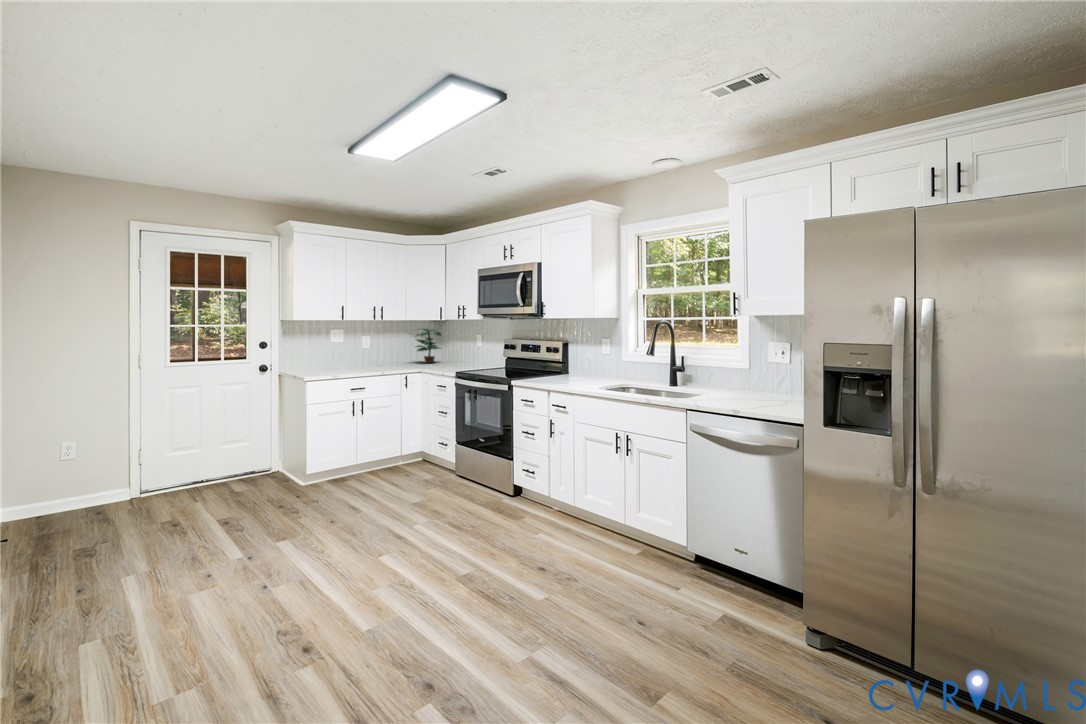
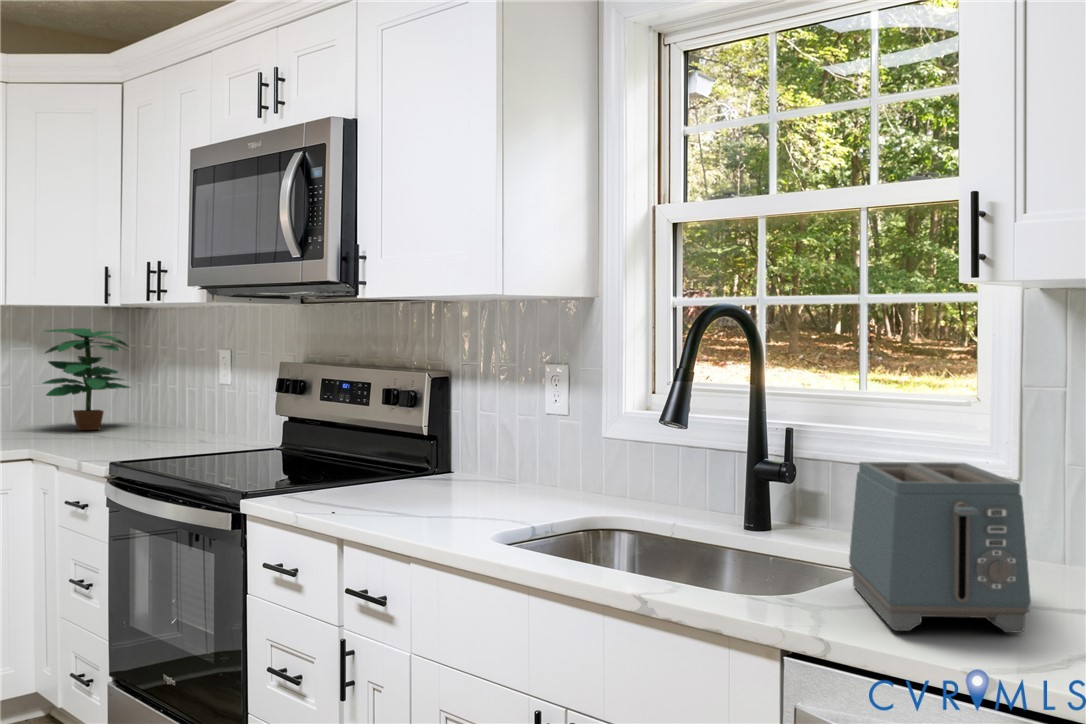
toaster: none [706,363,757,405] -> present [849,462,1031,633]

